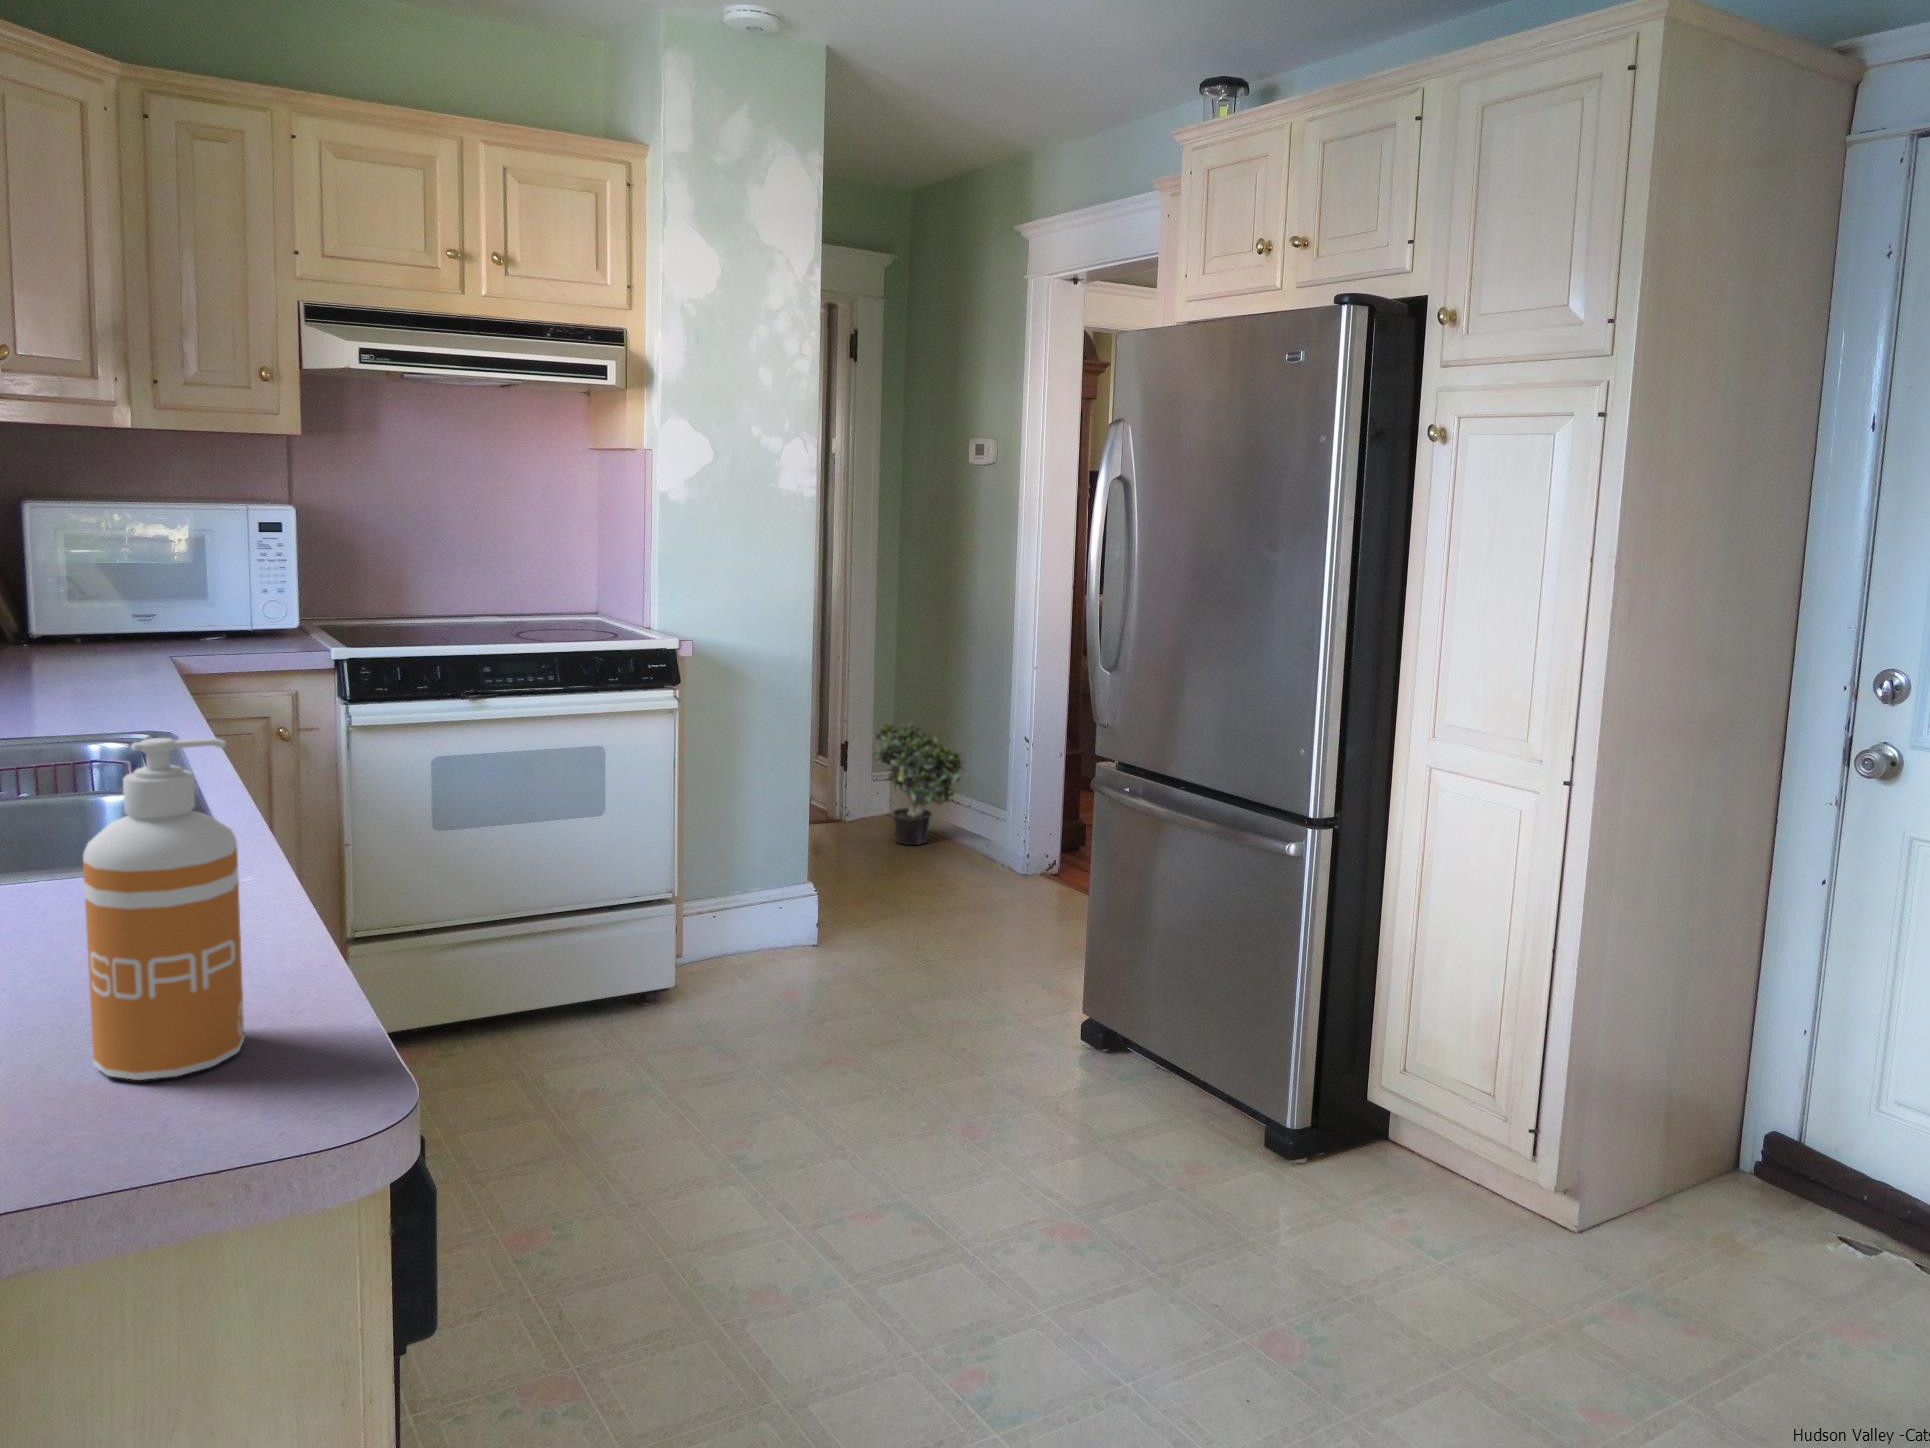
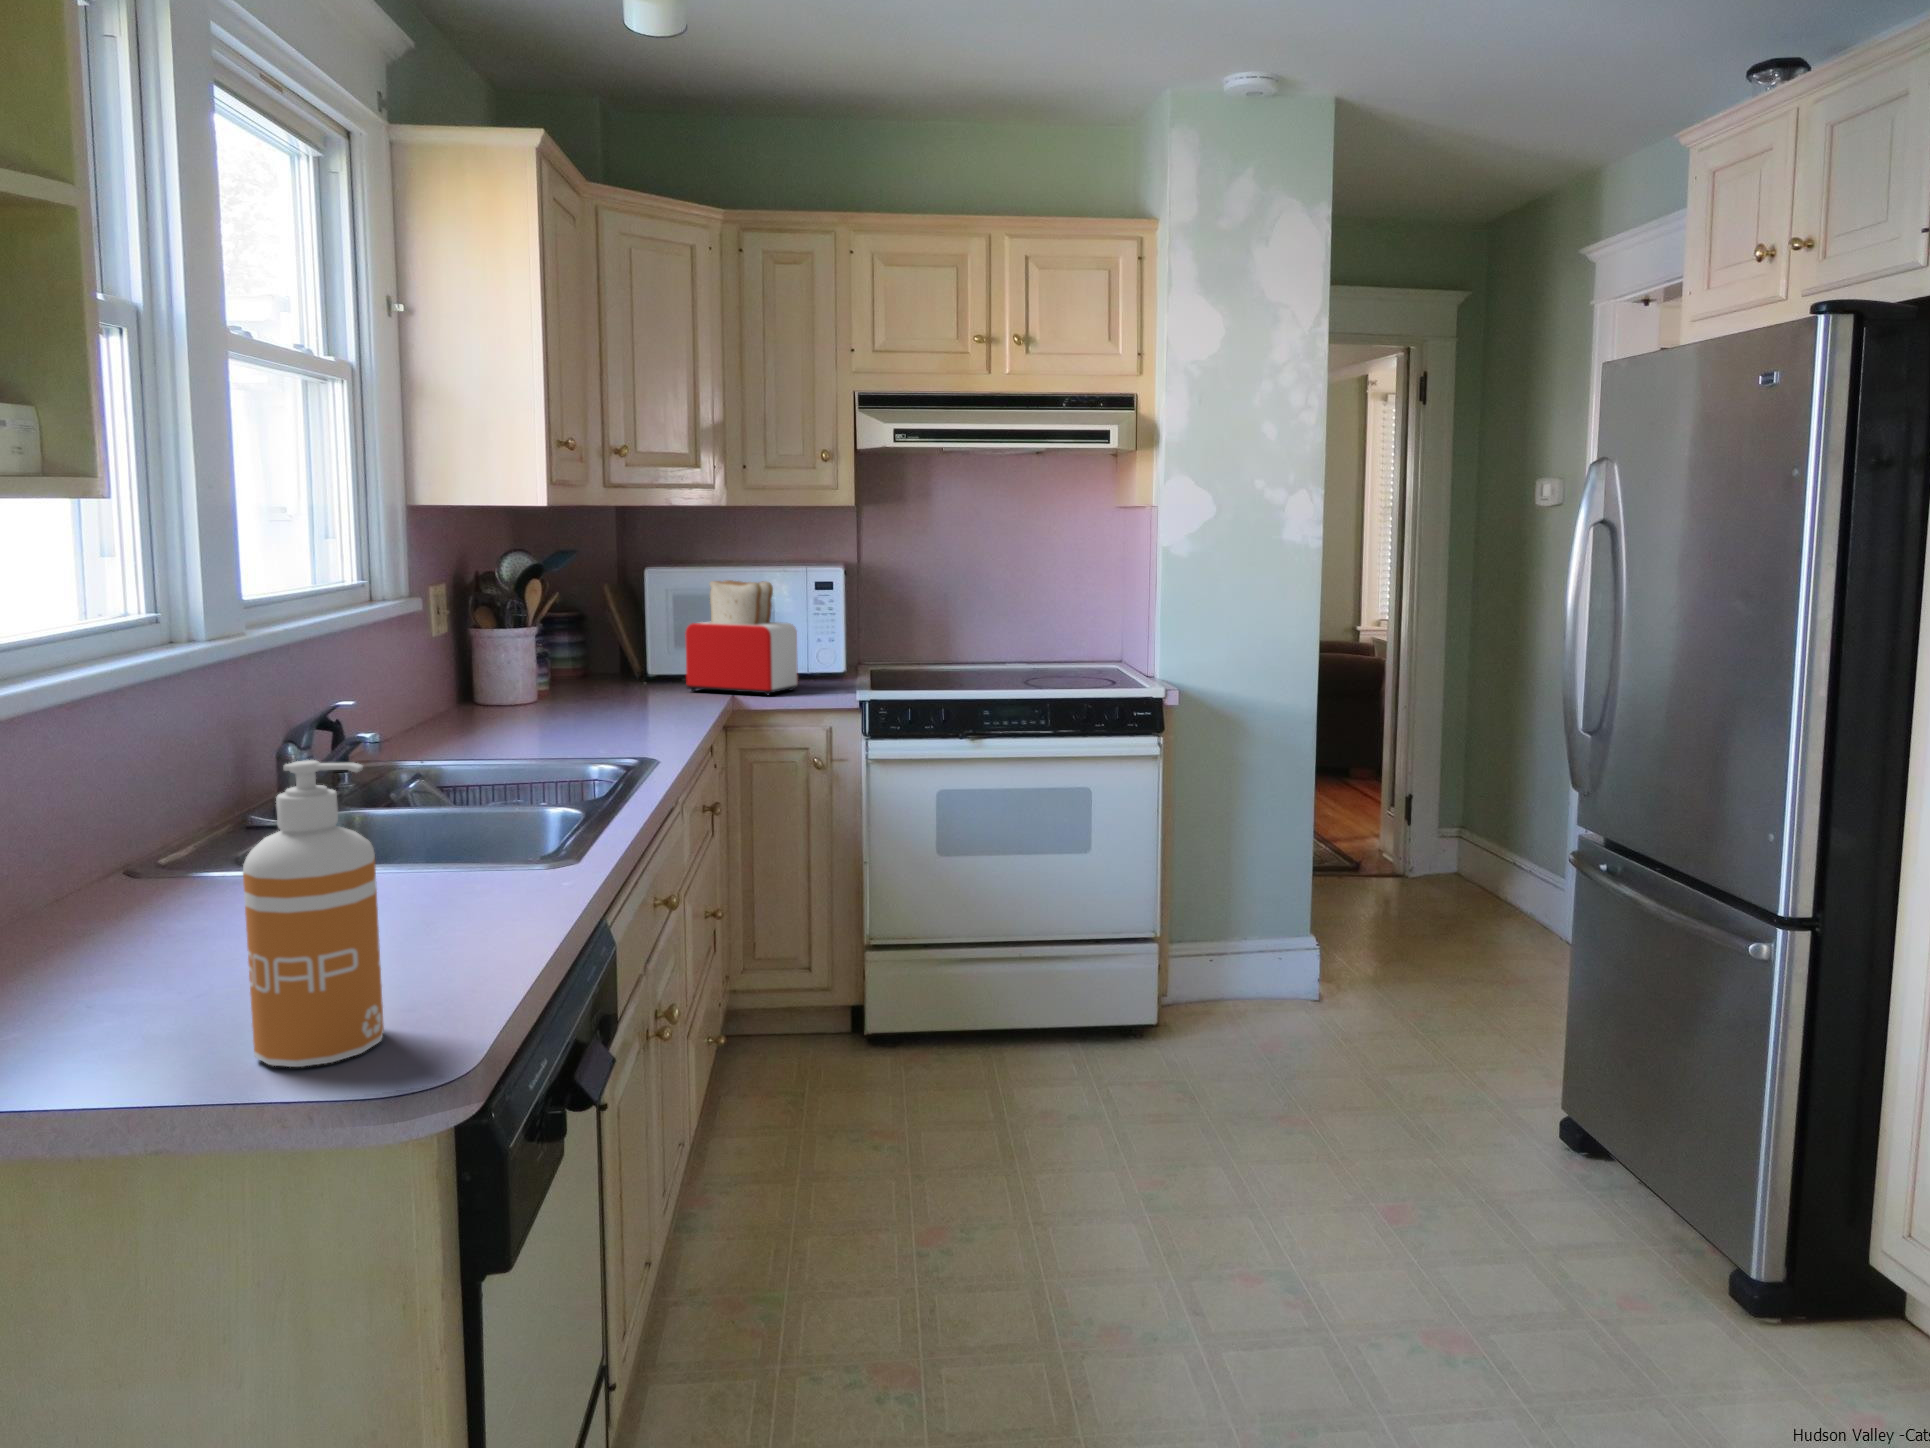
toaster: none [90,519,246,656] -> present [685,580,798,695]
potted plant: present [872,722,966,845] -> none [1414,780,1523,913]

